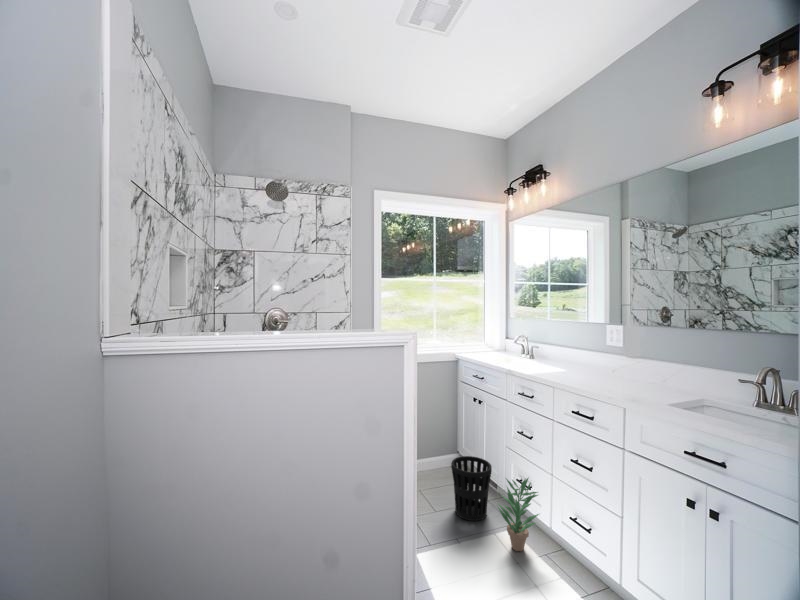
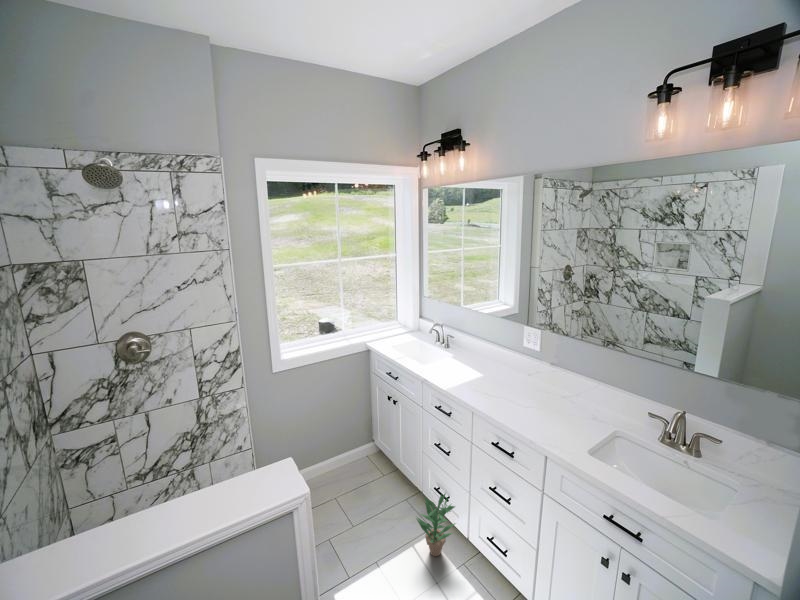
wastebasket: present [451,456,492,521] -> none [370,459,410,525]

